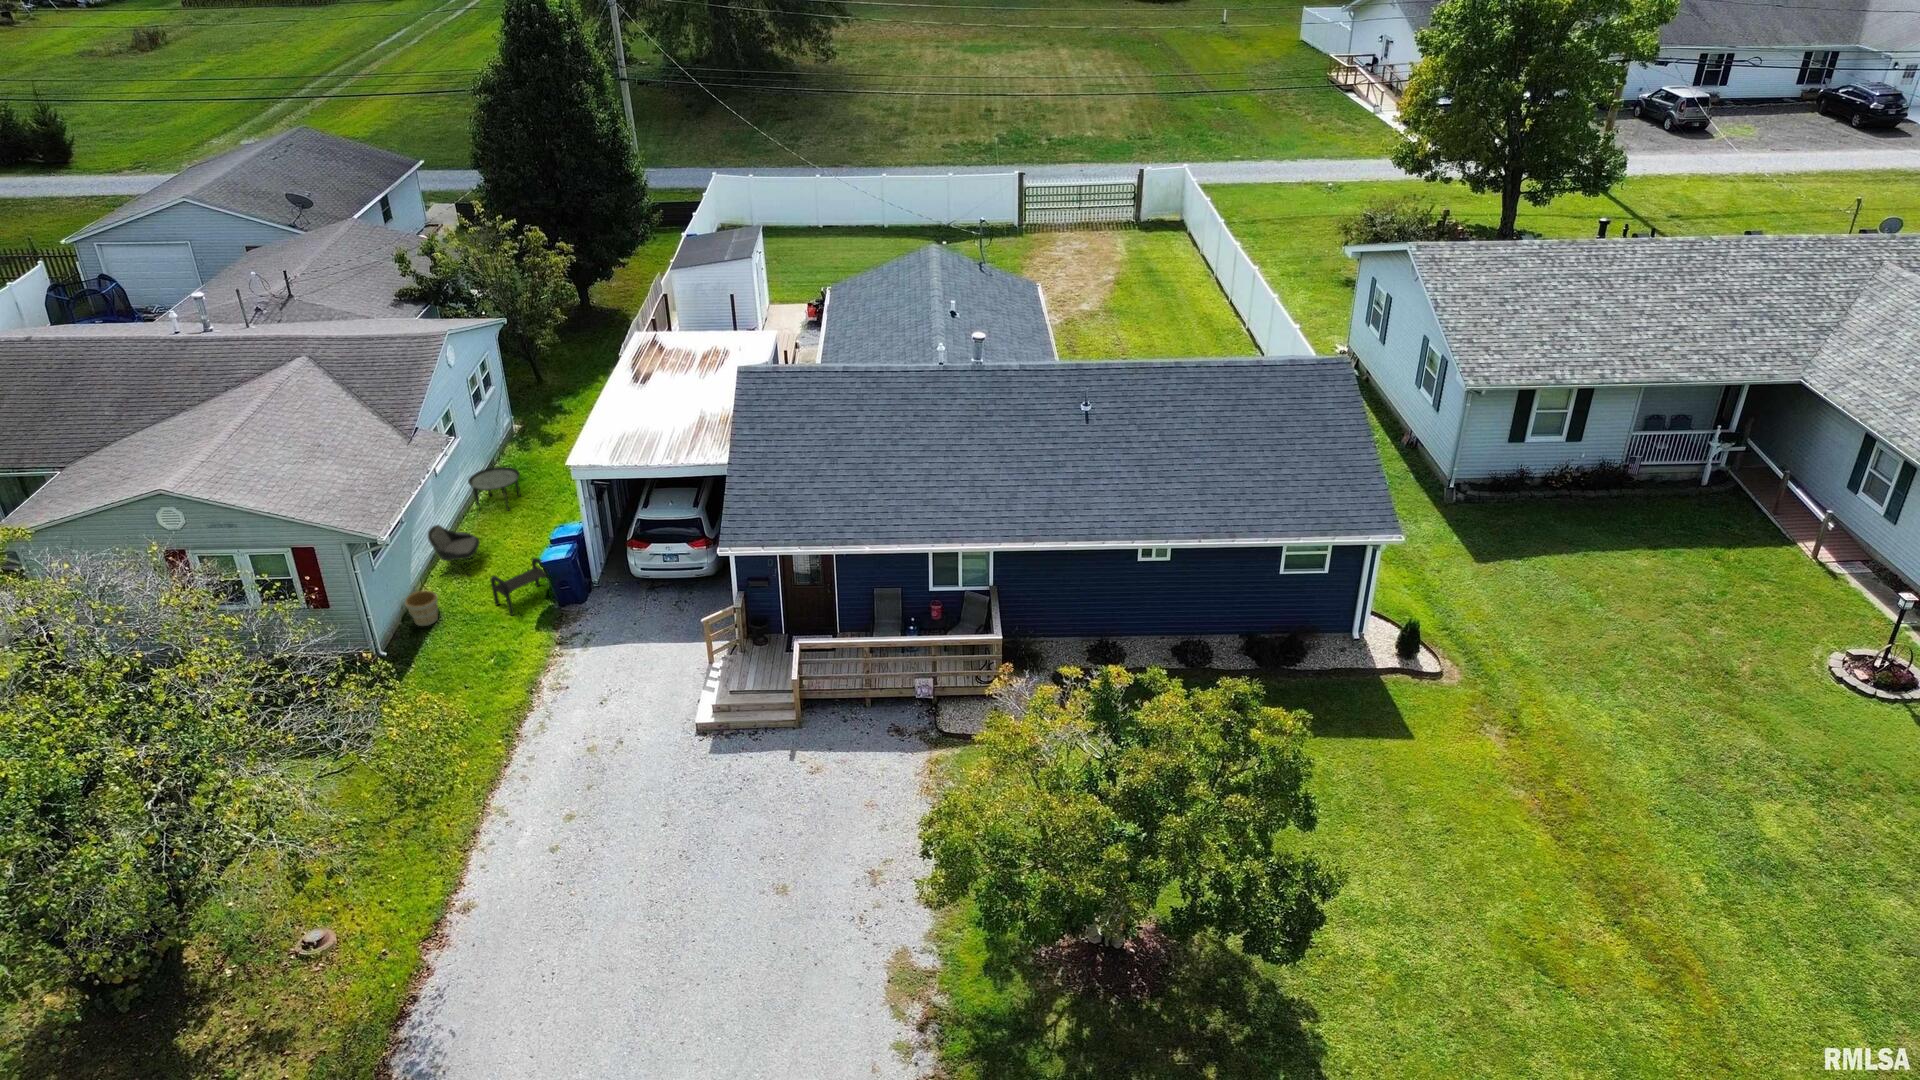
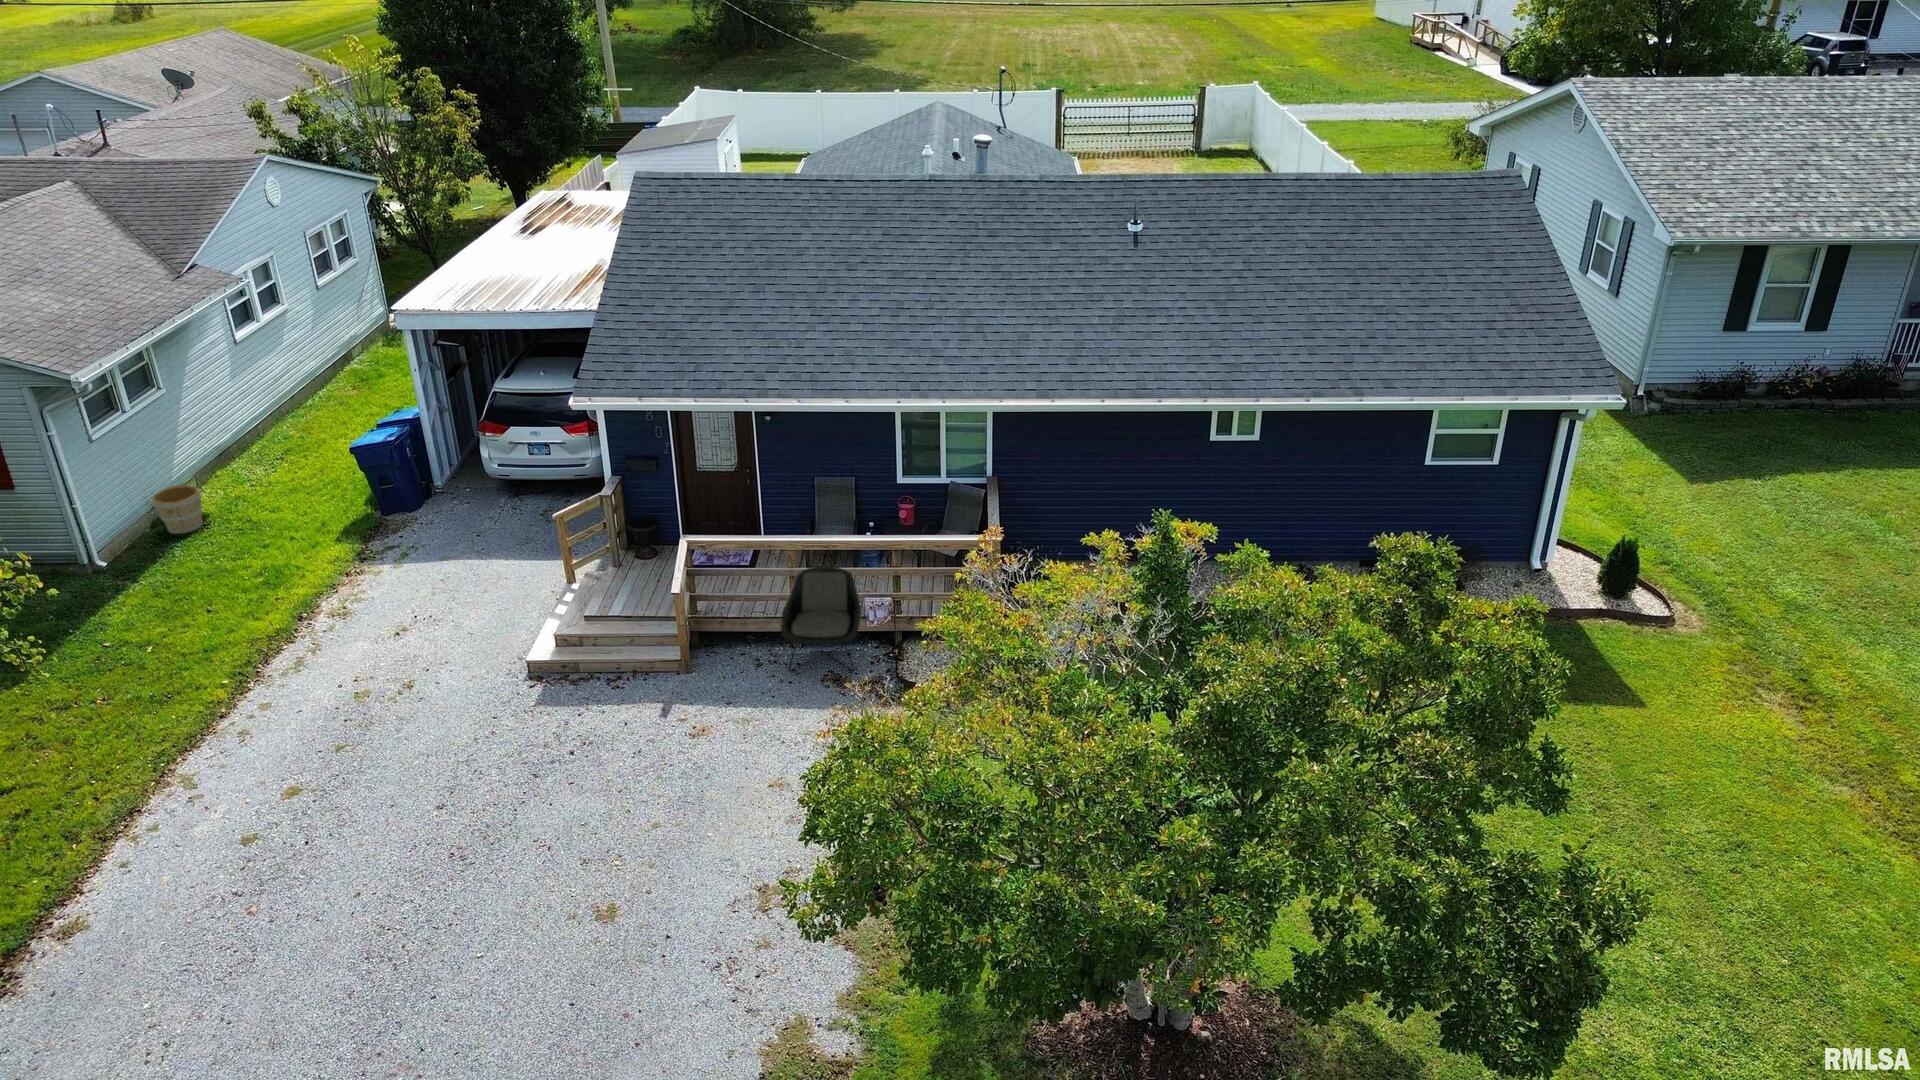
round table: present [468,467,521,511] -> none [293,350,370,407]
lounge chair: present [428,525,480,577] -> present [781,566,862,672]
bench: present [491,558,550,615] -> none [279,446,376,523]

